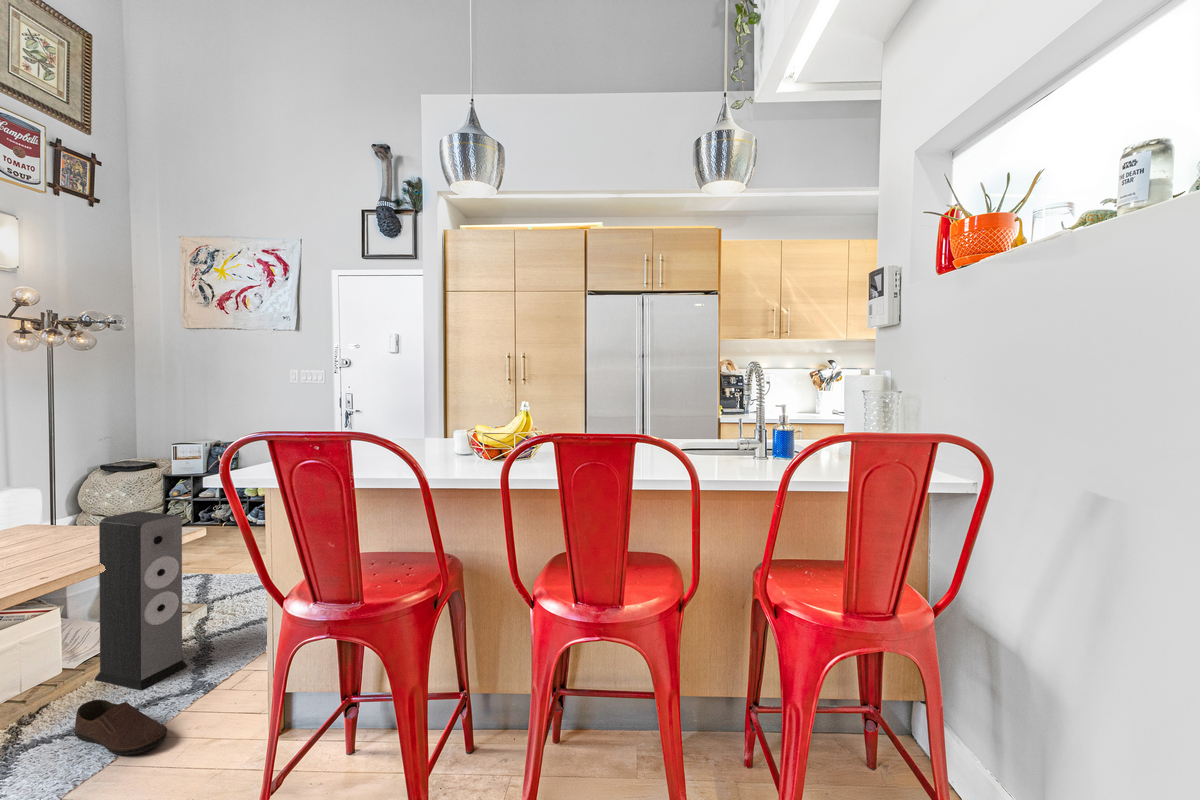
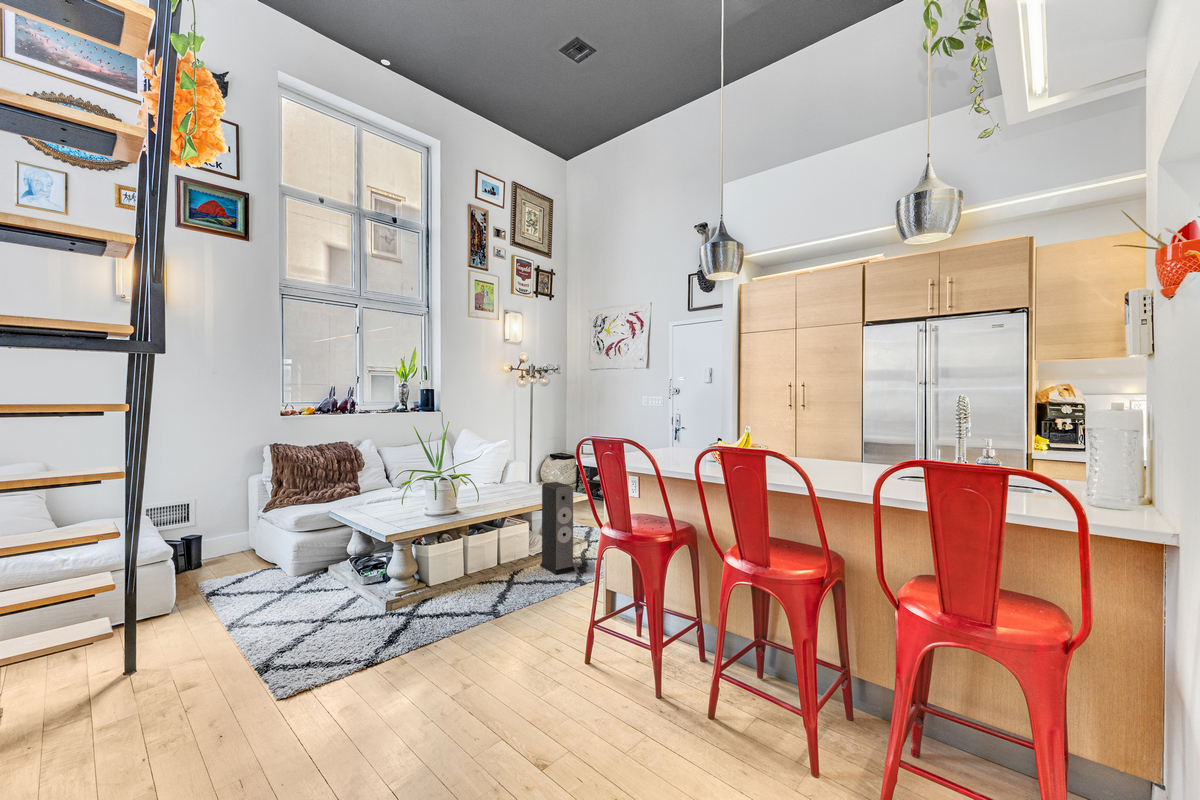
shoe: present [75,700,168,755] -> none [531,570,562,598]

